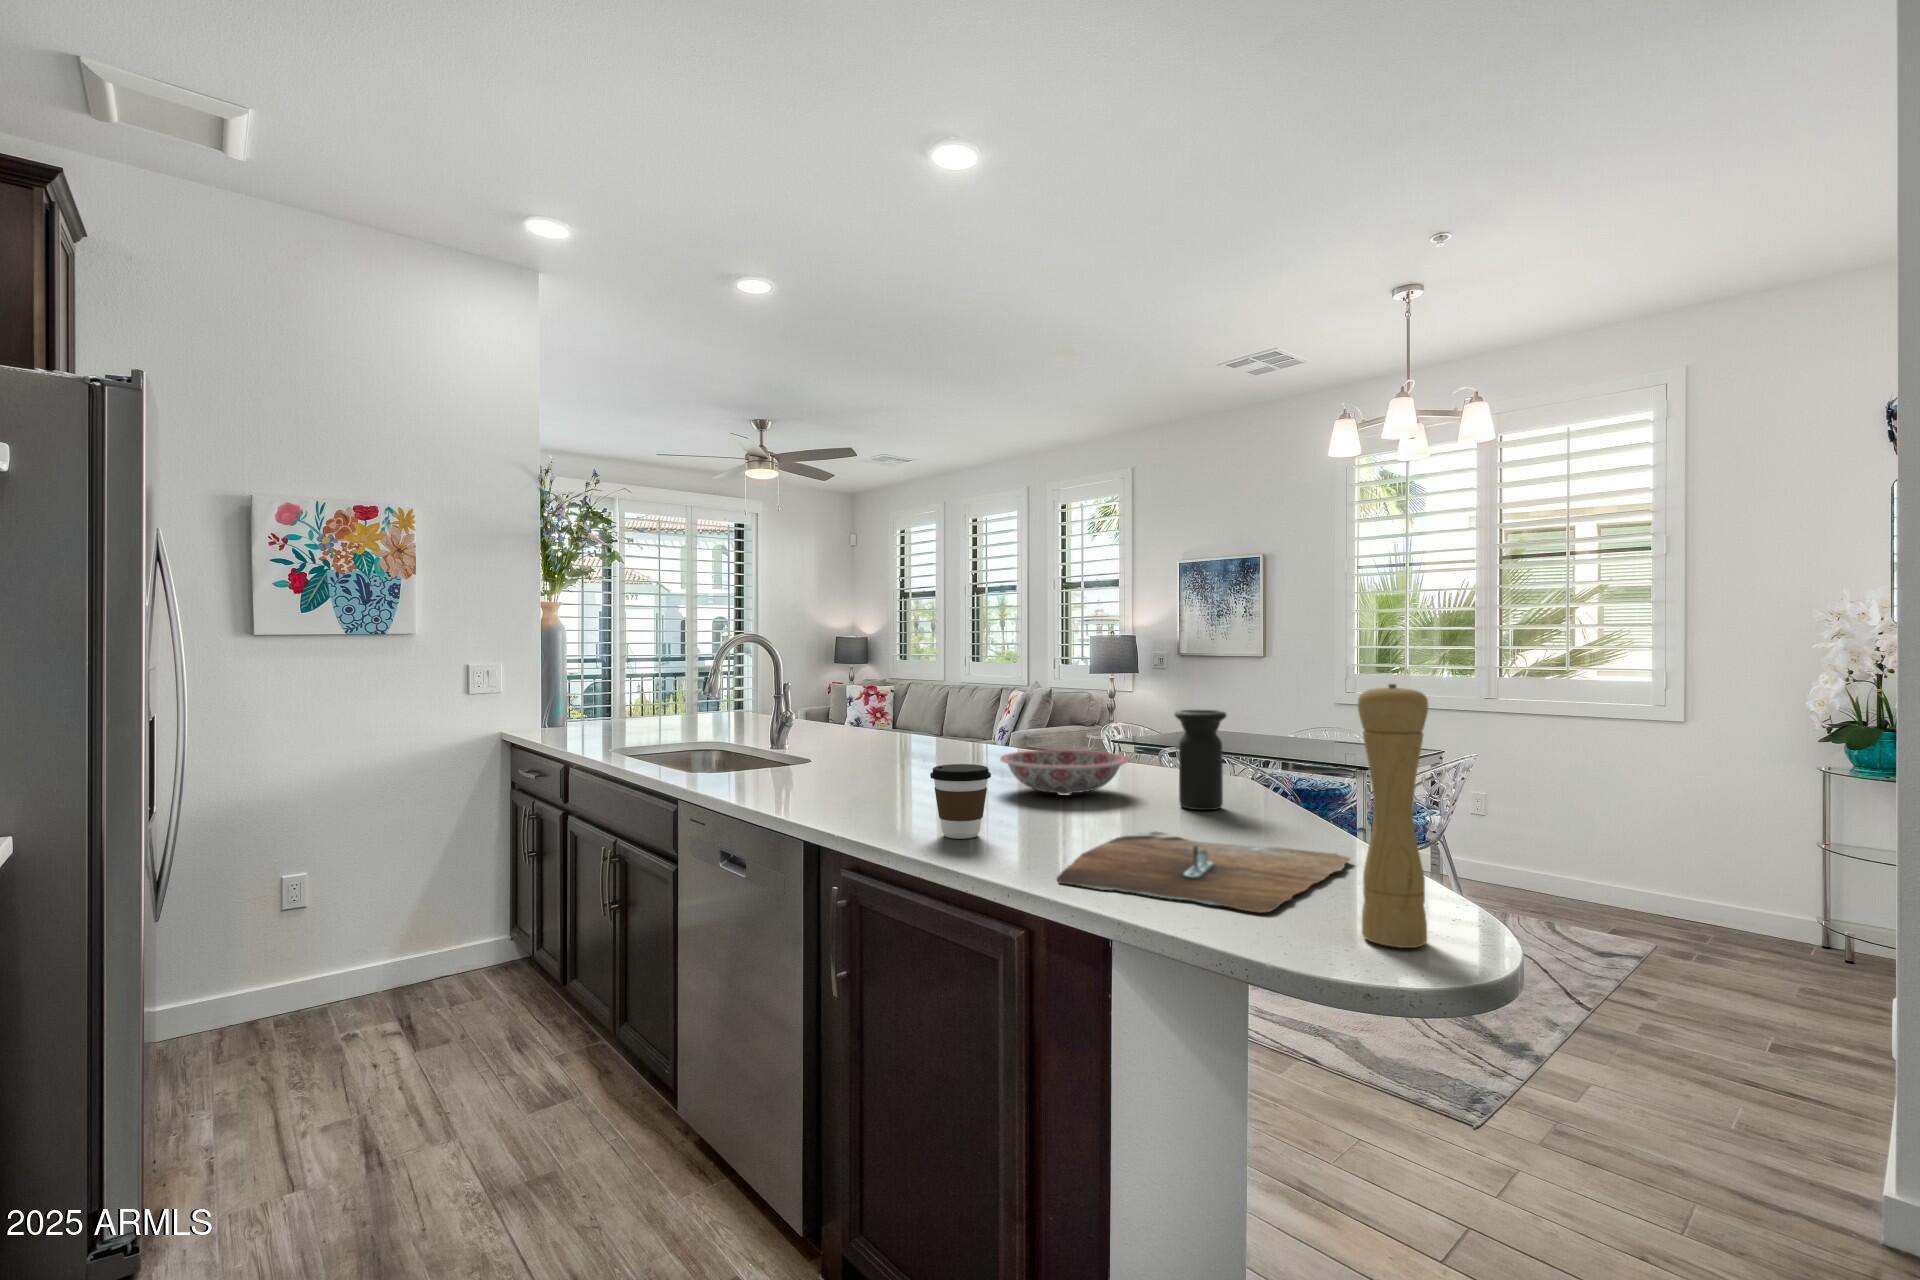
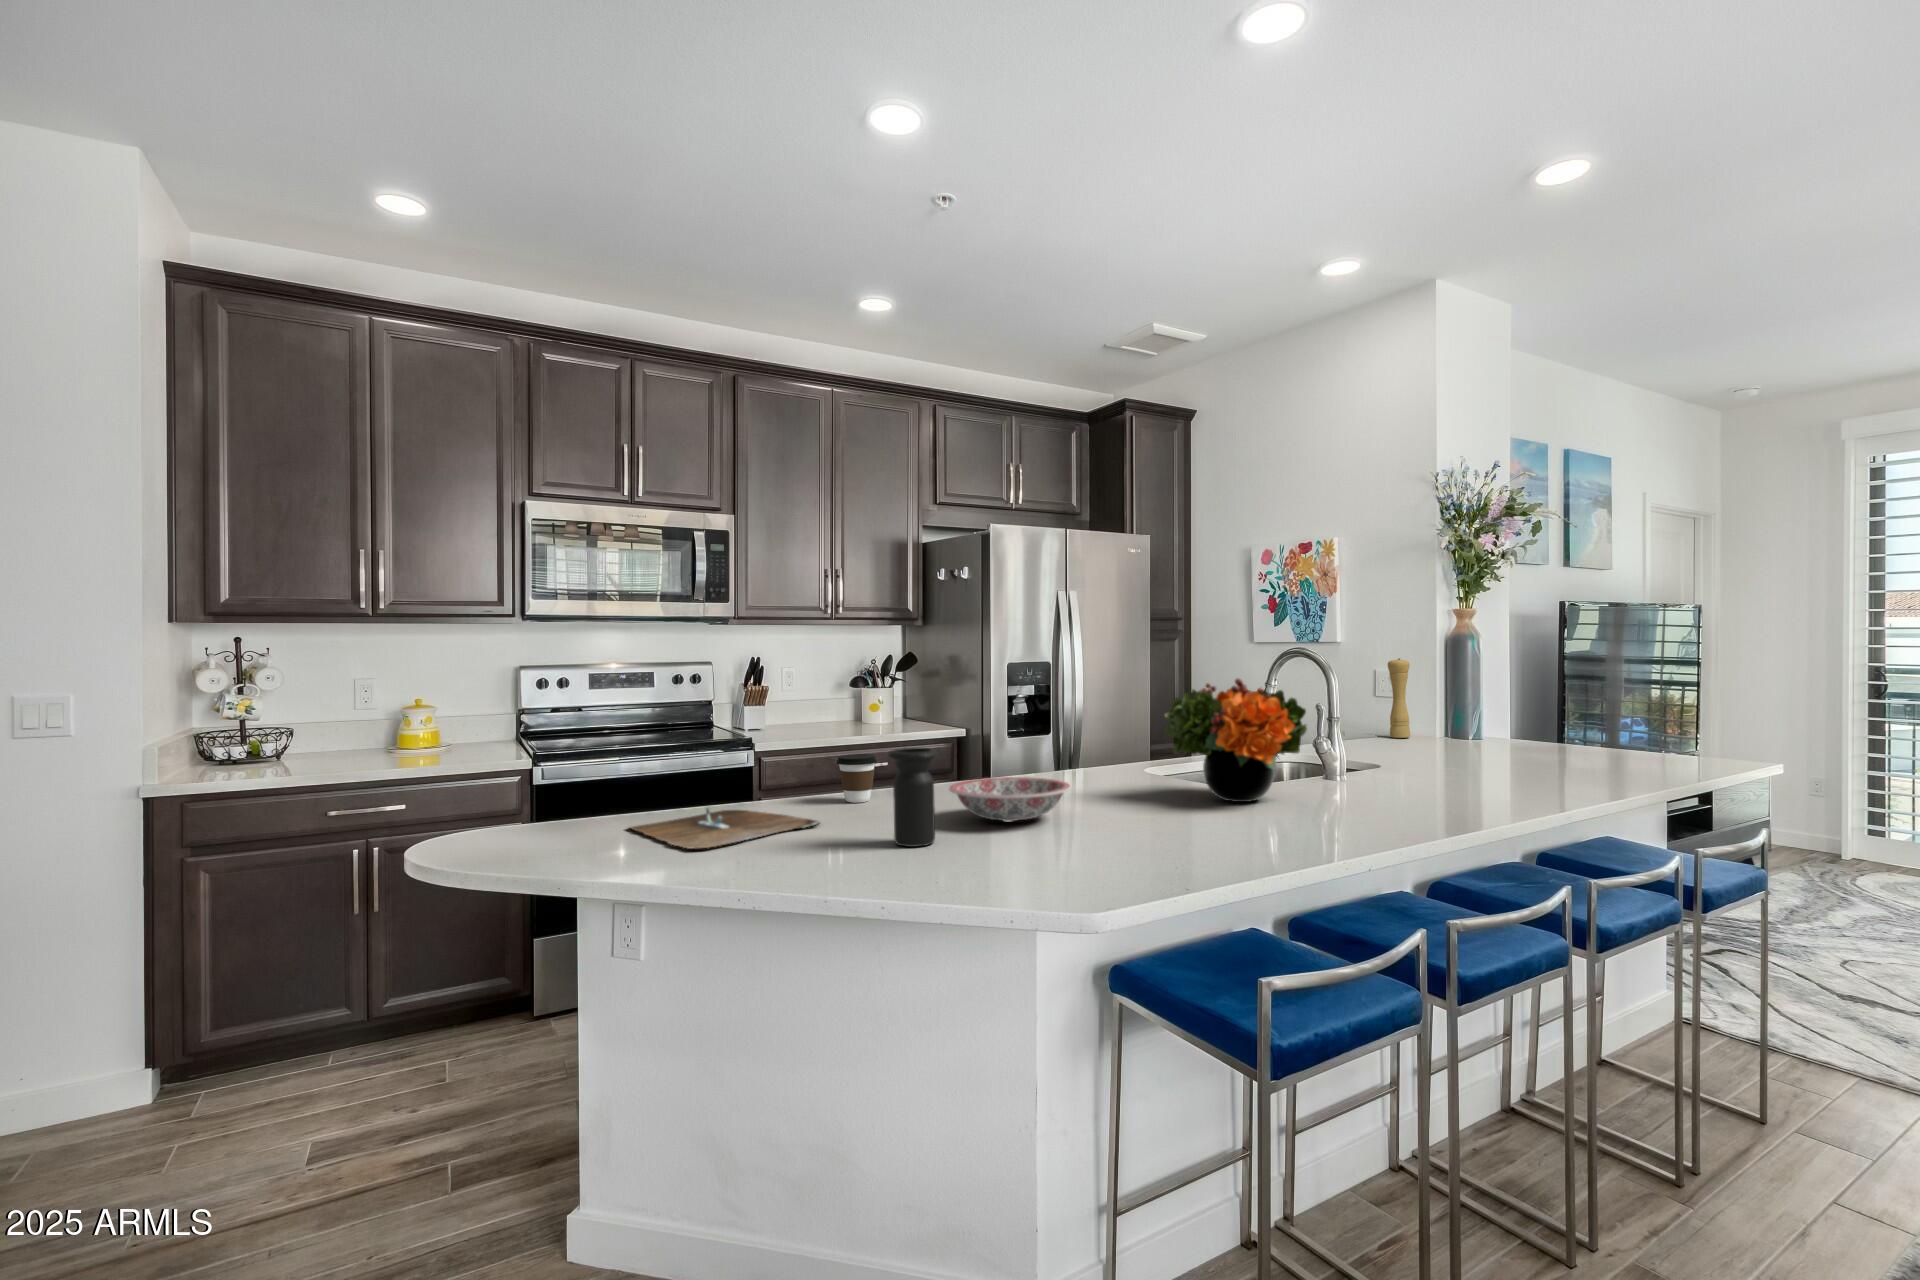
flower arrangement: none [878,652,999,761] -> present [1164,679,1307,802]
pepper mill: present [1358,684,1428,948] -> present [1388,658,1410,738]

